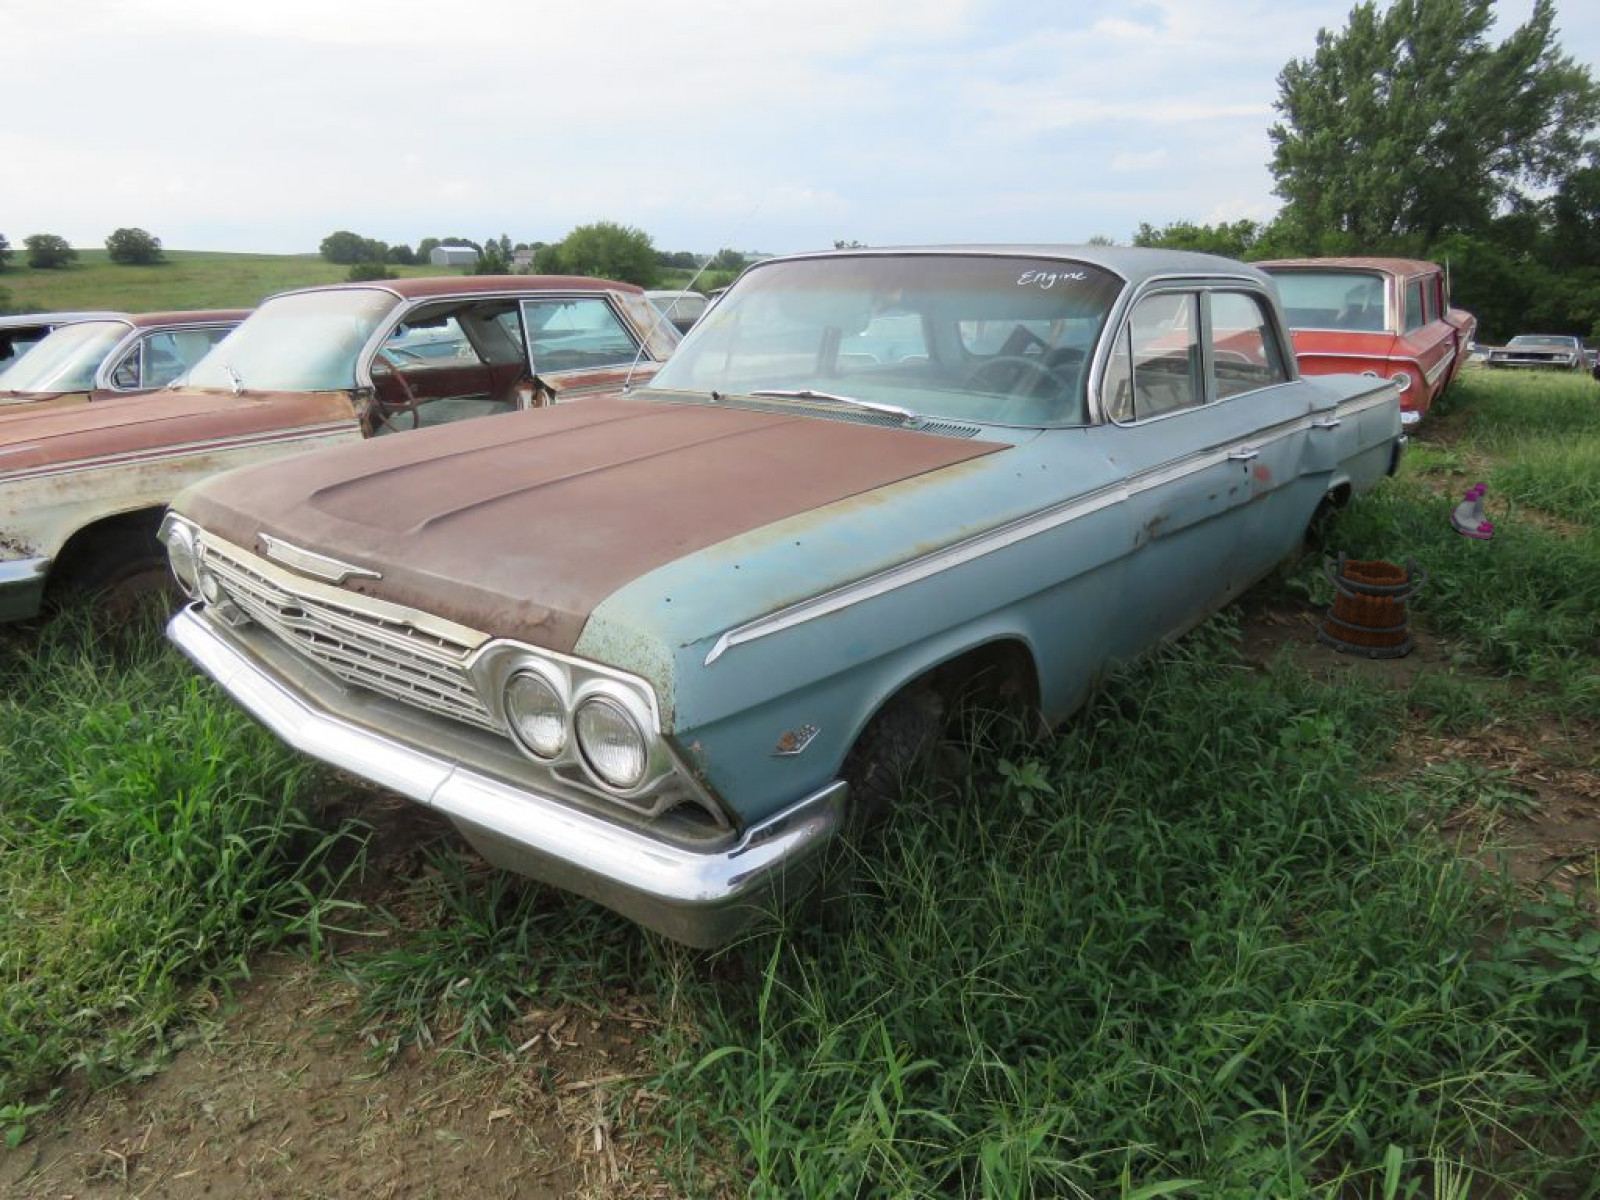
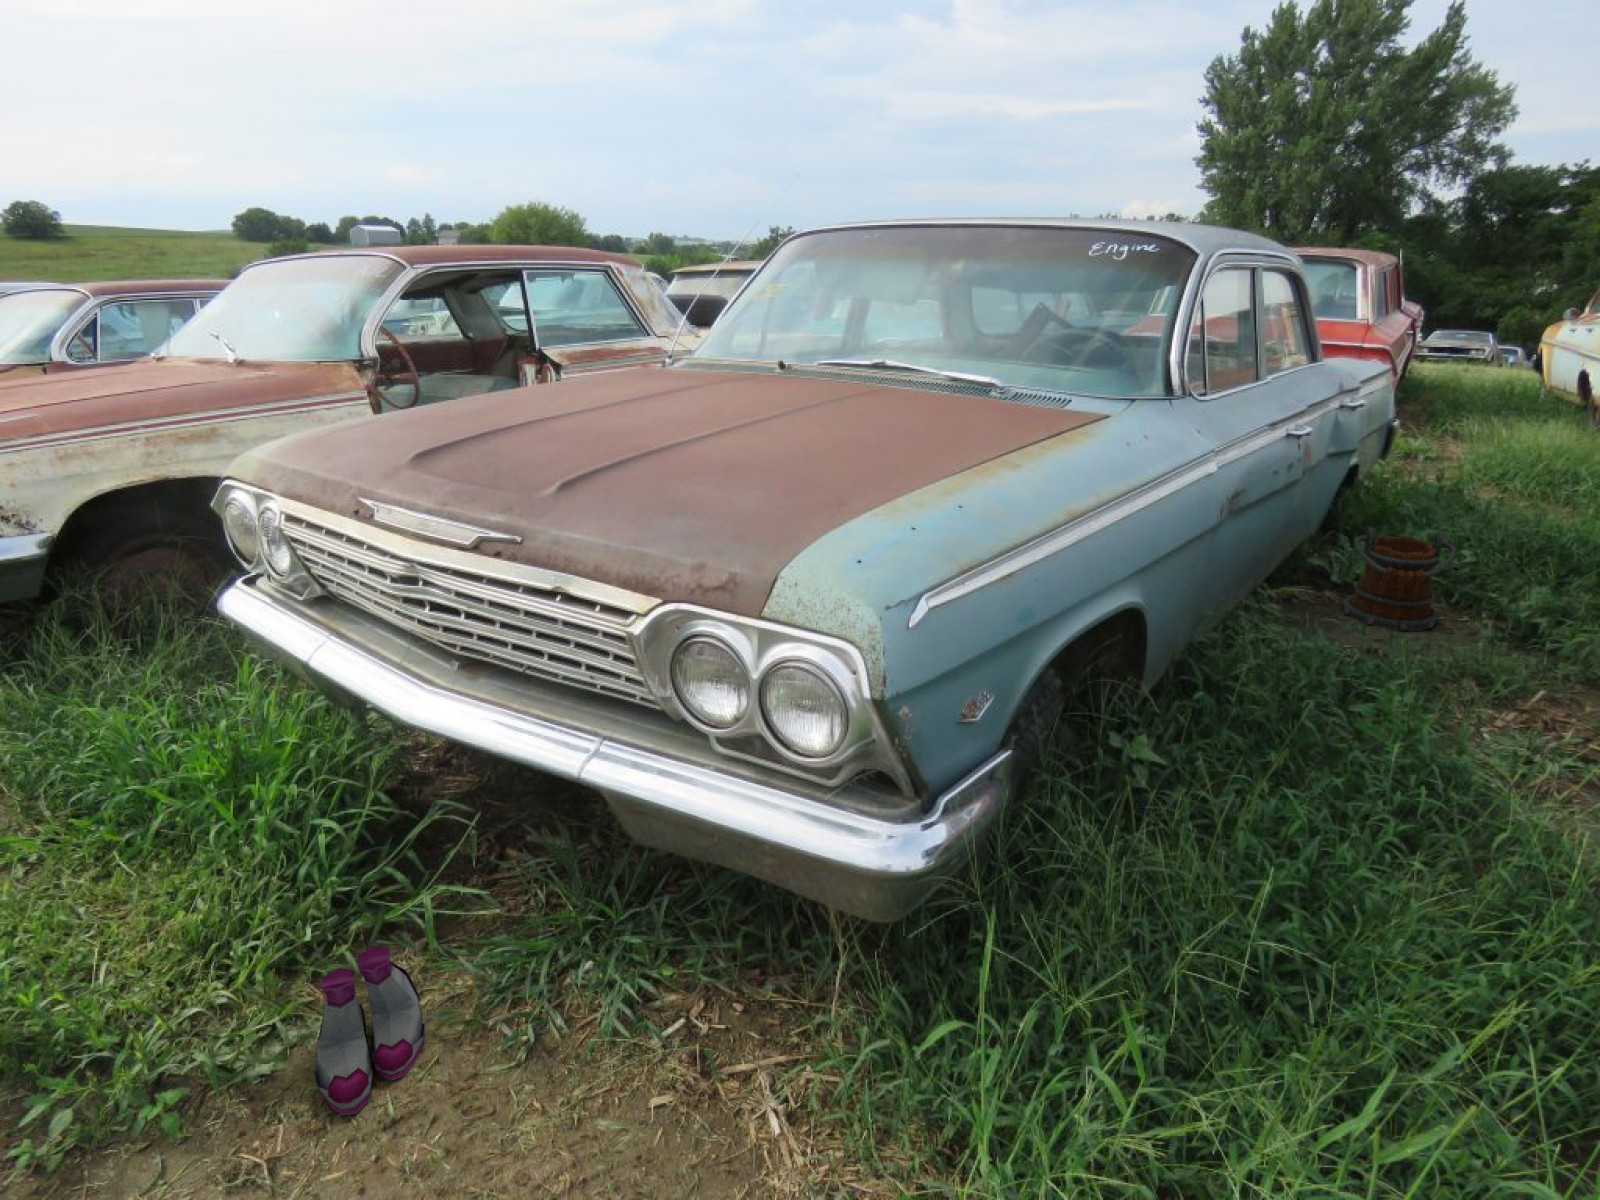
boots: present [1451,483,1494,539] -> present [314,946,425,1115]

